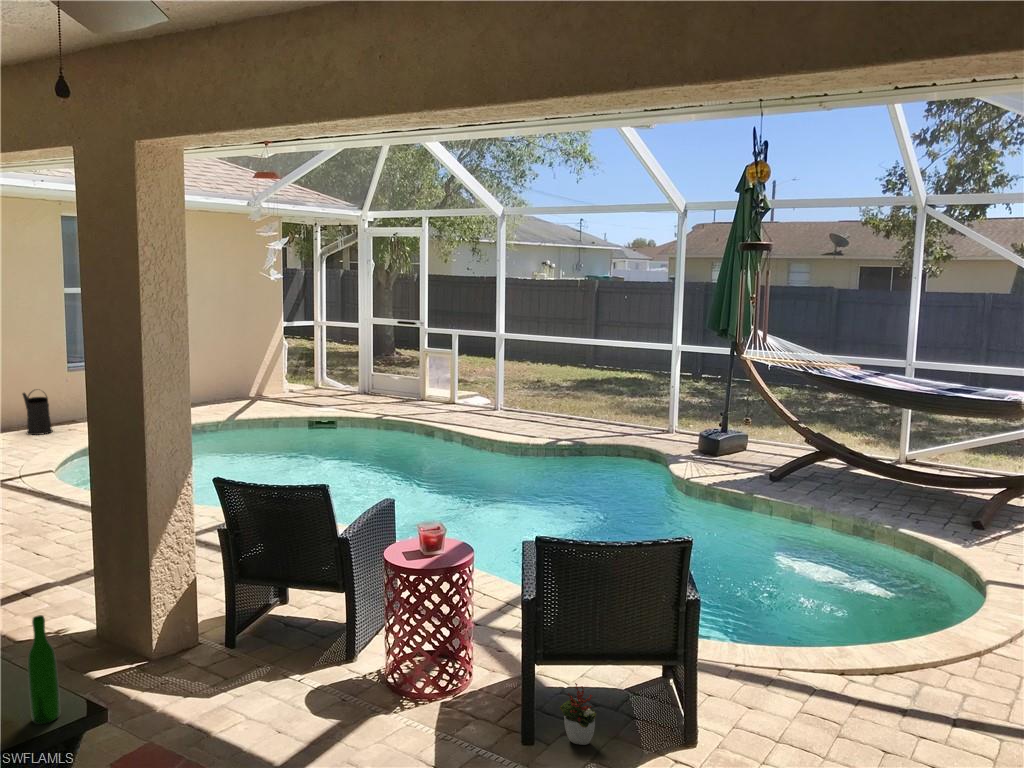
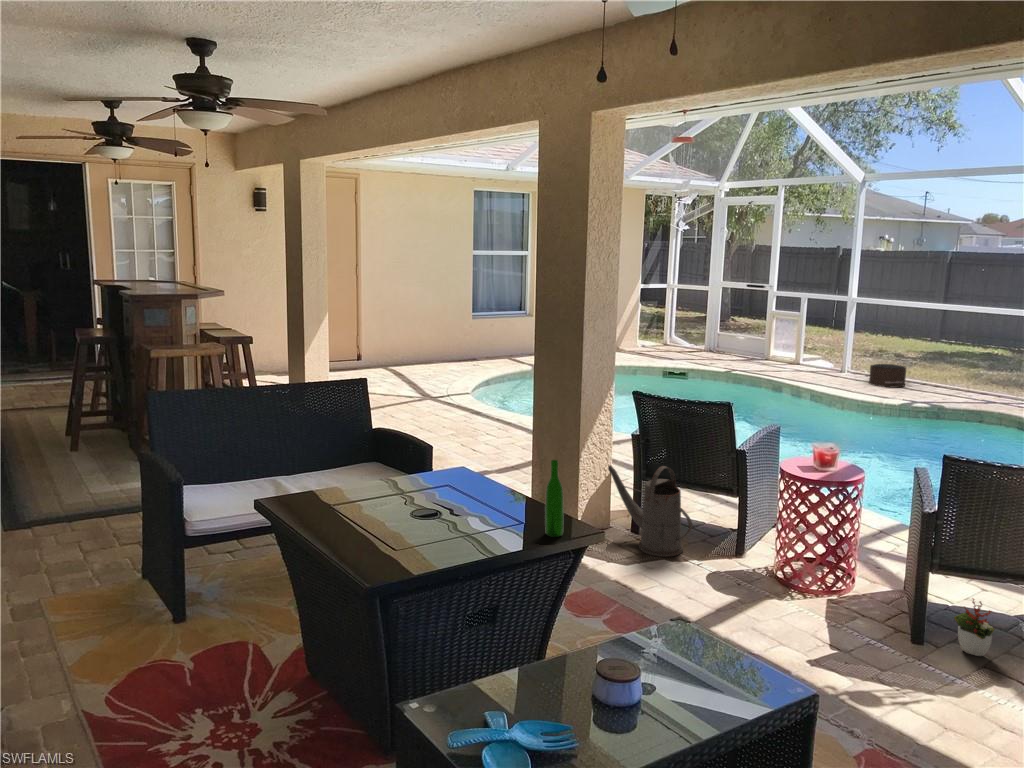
watering can: present [23,392,52,435] -> present [608,465,692,557]
pouf: none [513,401,550,425] -> present [866,364,906,388]

